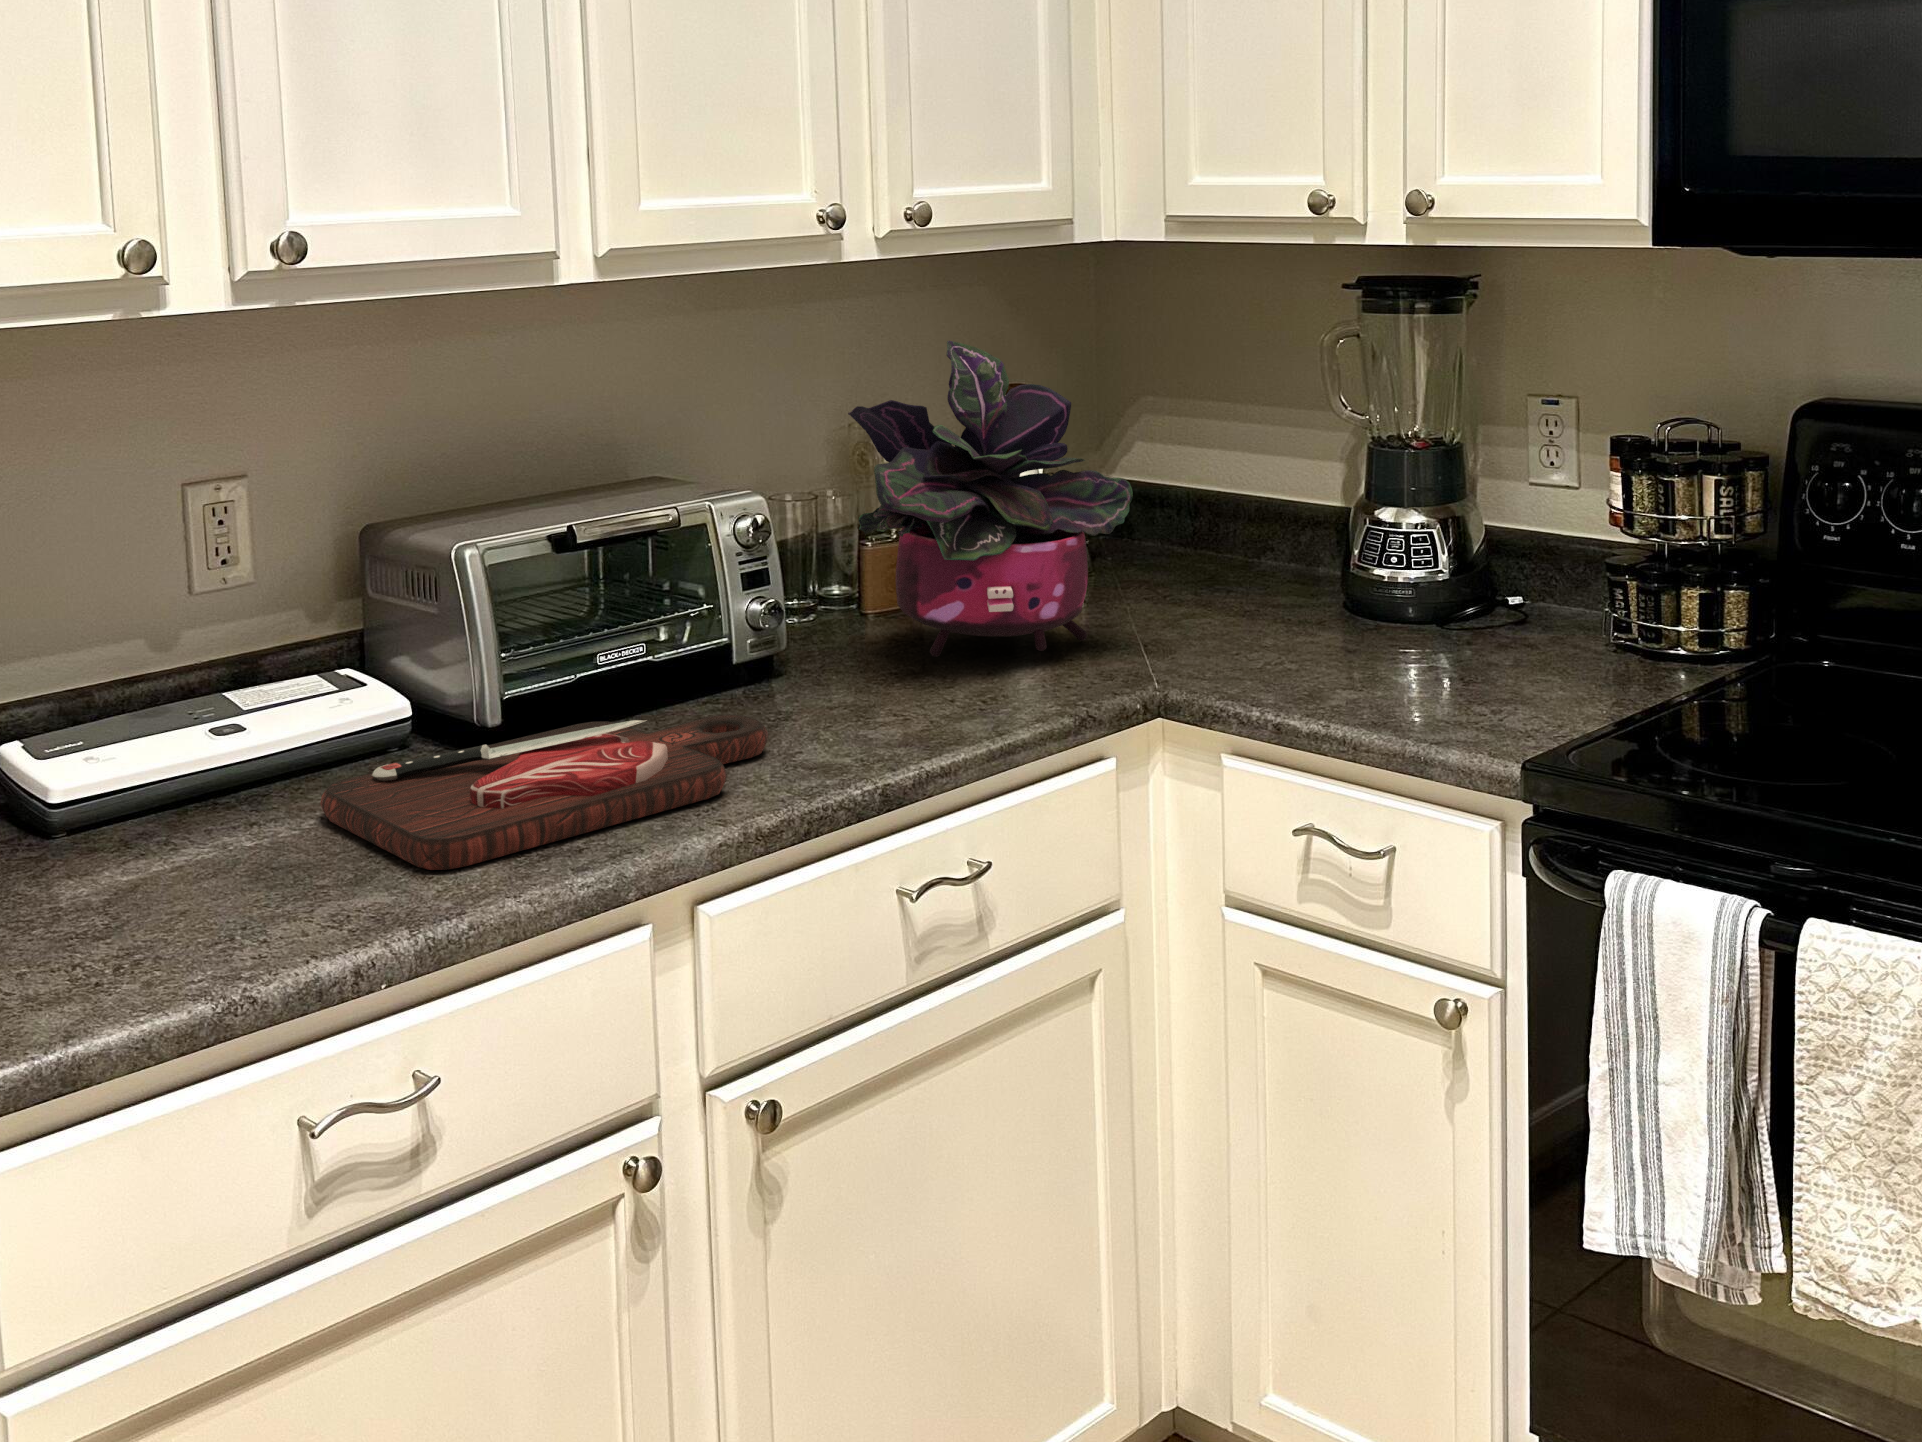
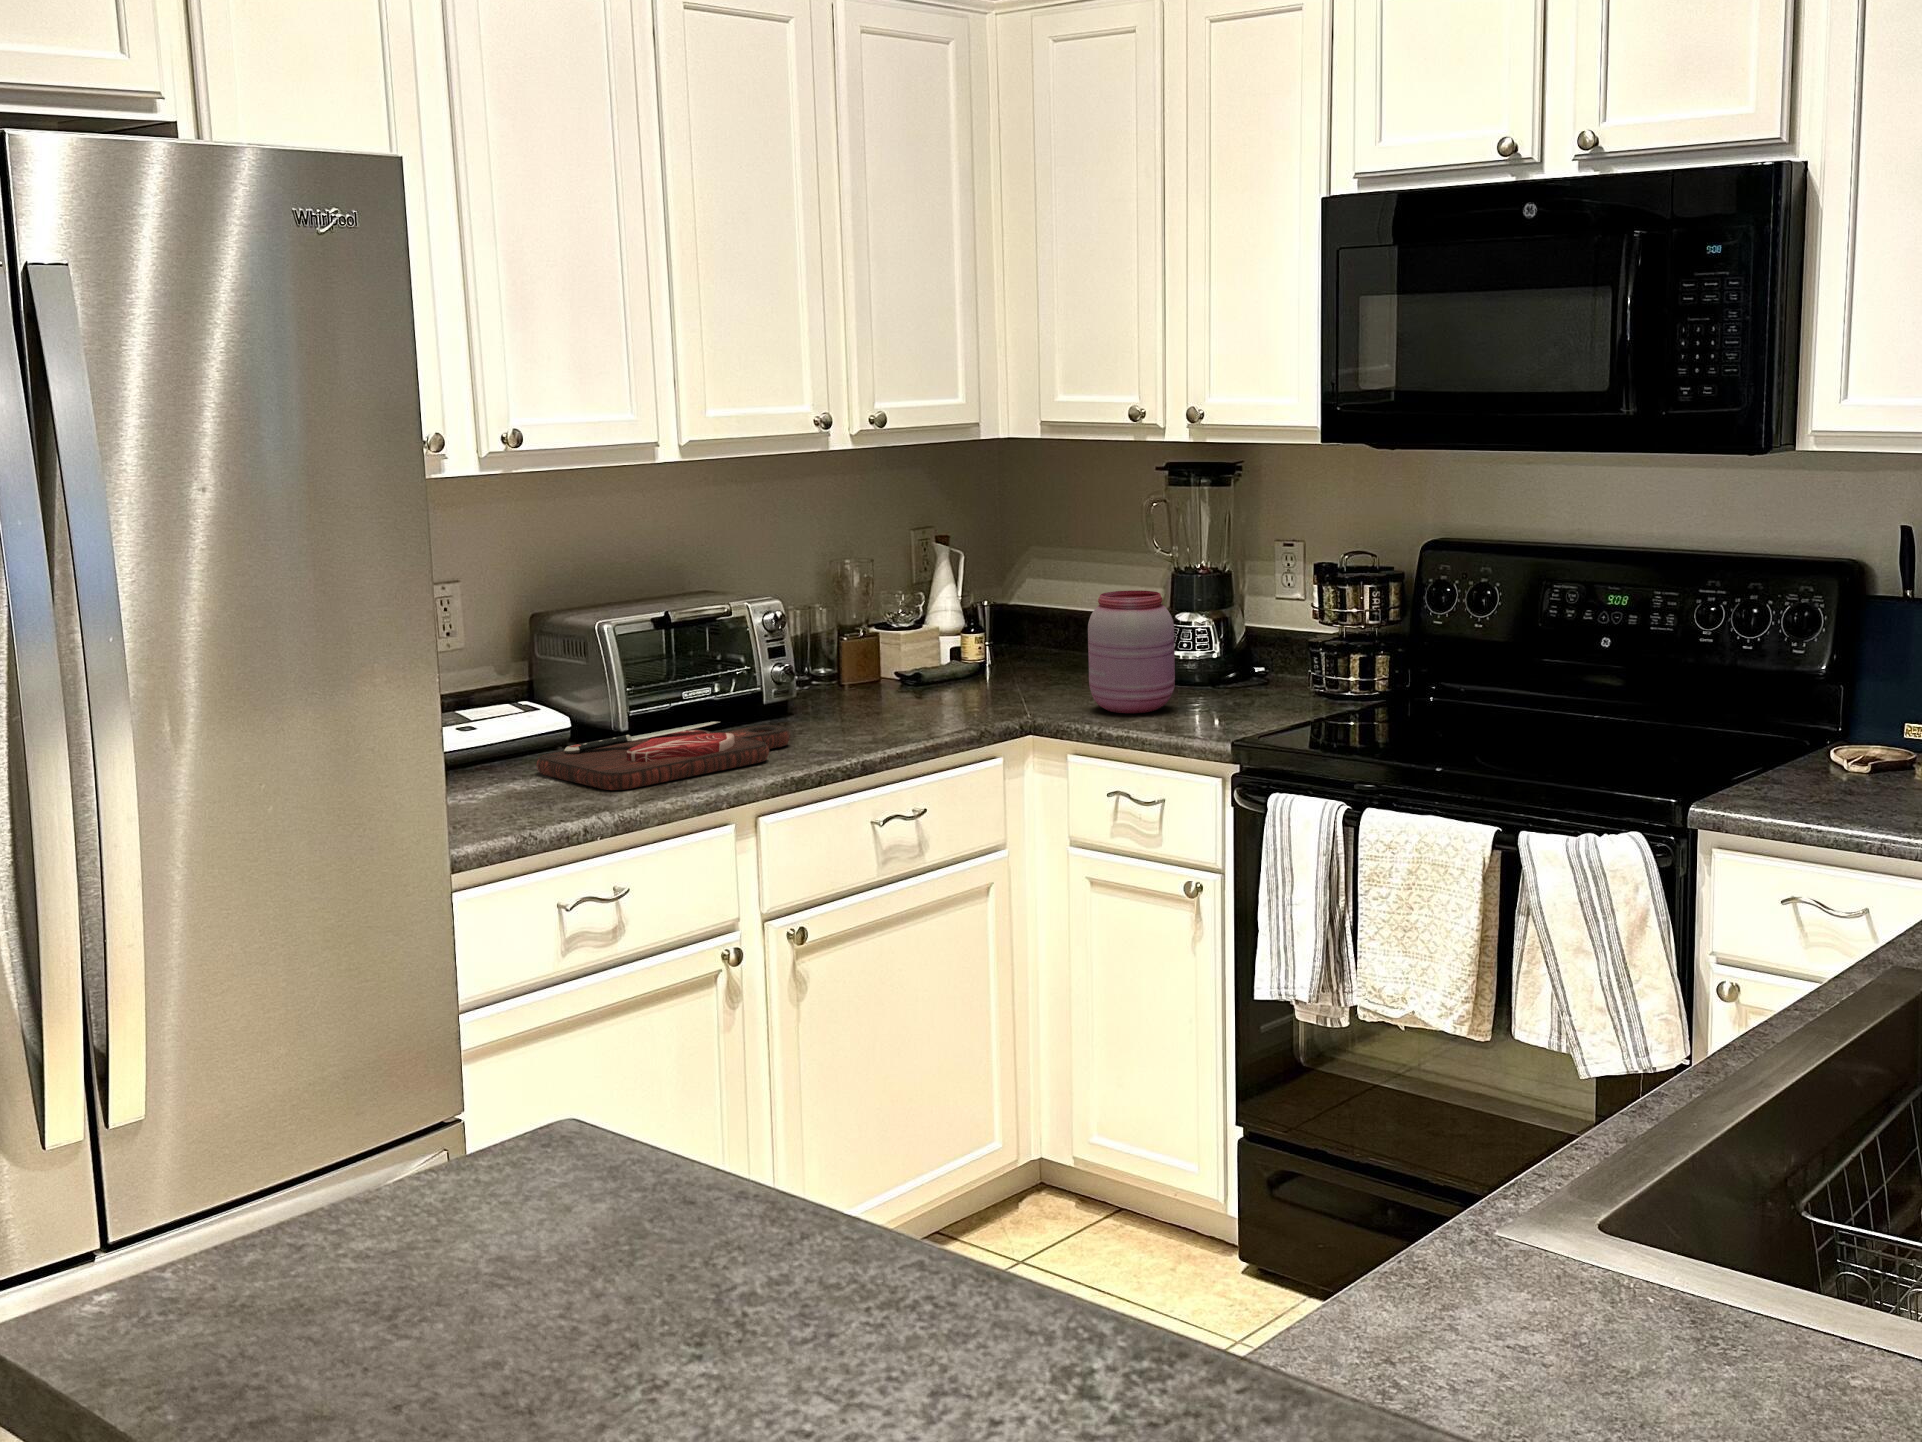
potted plant: present [848,341,1133,657] -> none [831,504,1013,703]
jar: none [1258,484,1400,687] -> present [1088,590,1175,713]

